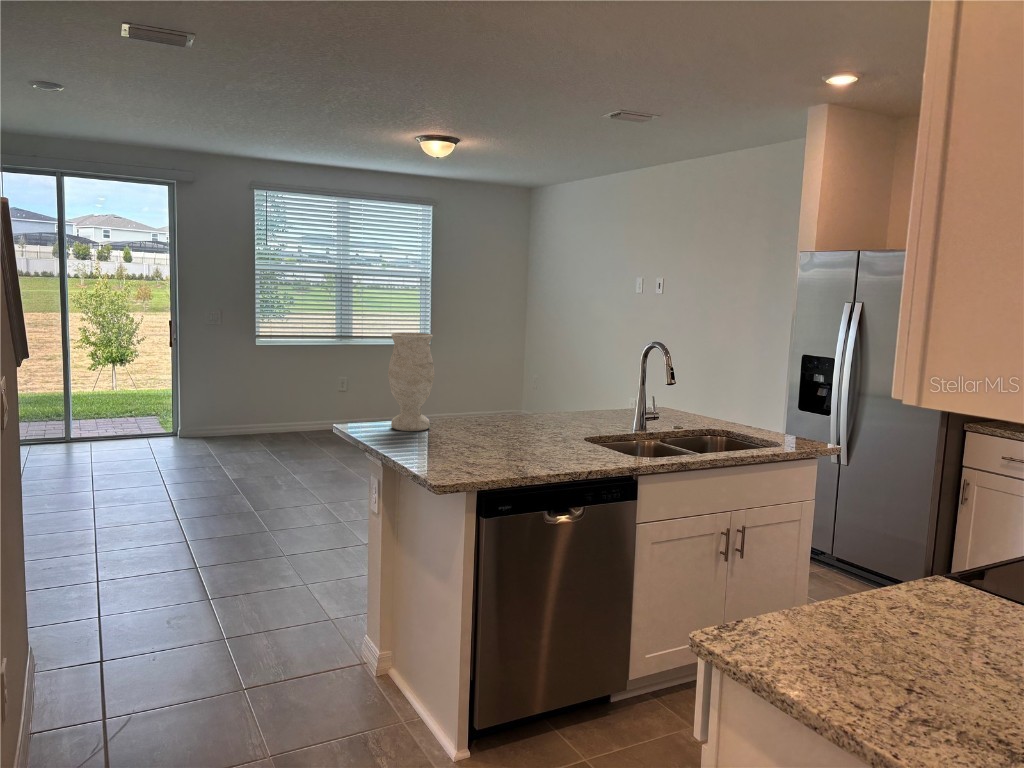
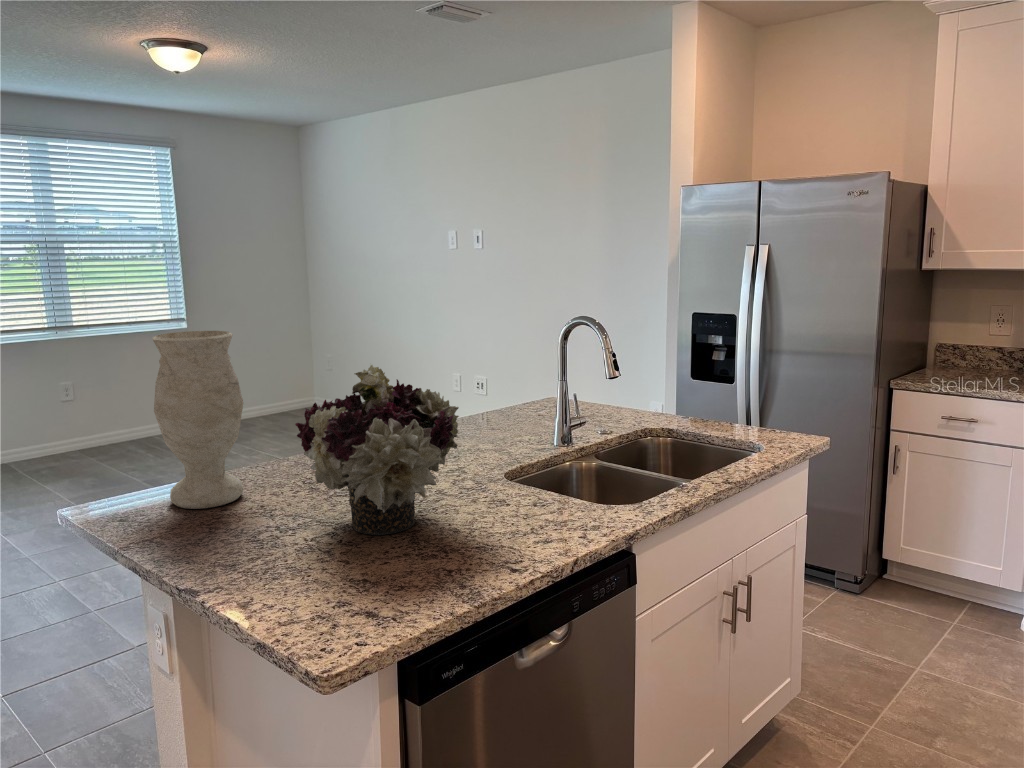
flower arrangement: none [457,356,544,451] -> present [295,364,459,535]

